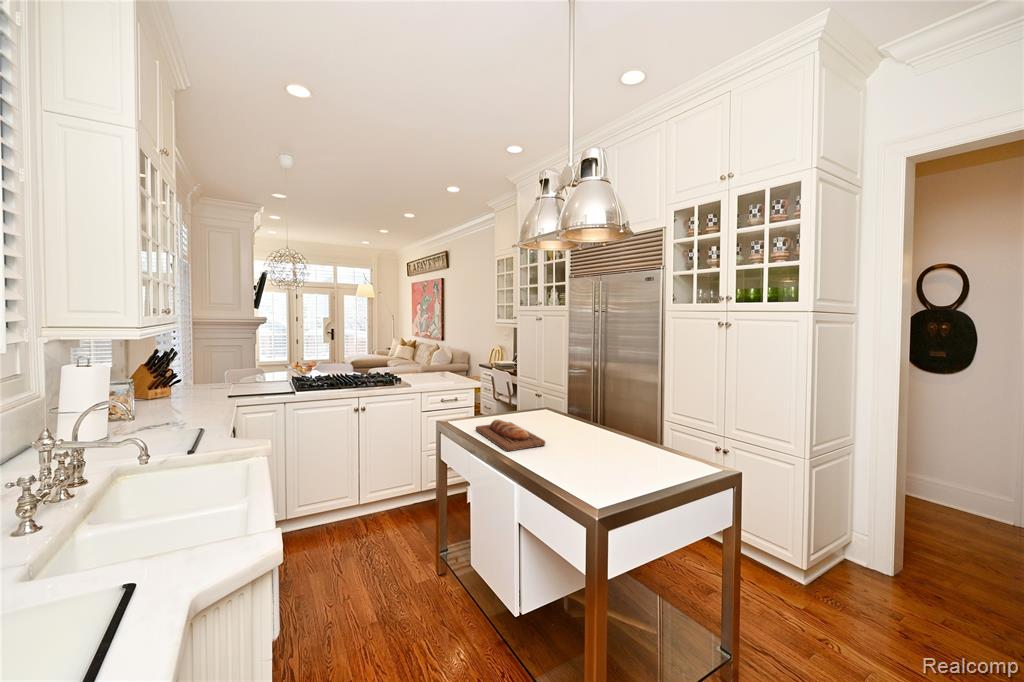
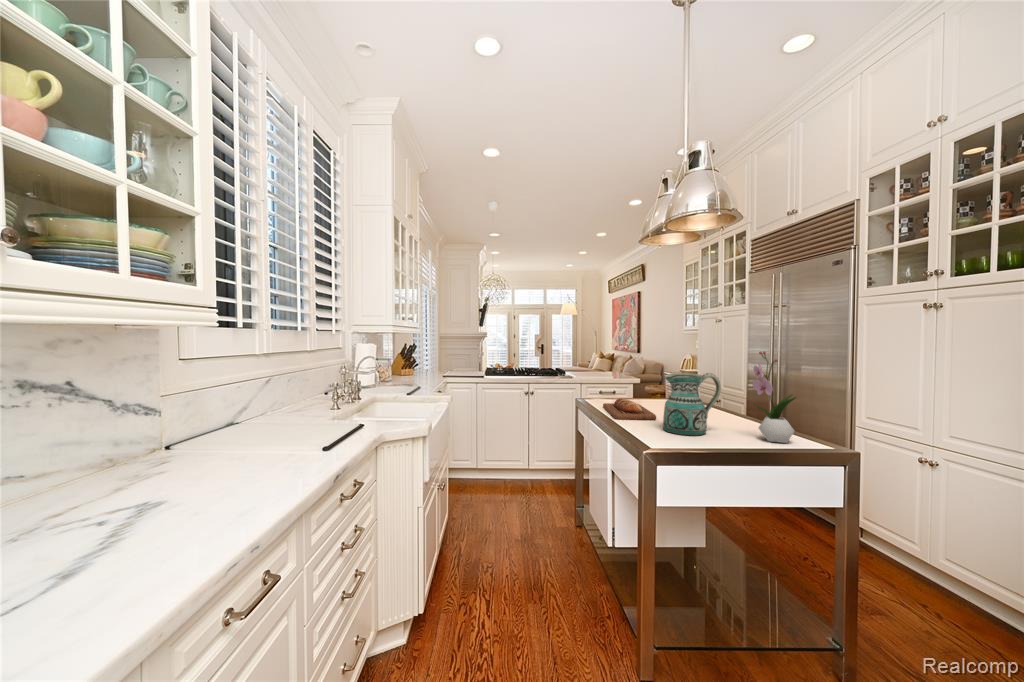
flower arrangement: none [645,375,687,463] -> present [753,352,796,443]
ceramic pitcher: none [565,398,617,468] -> present [663,373,721,436]

